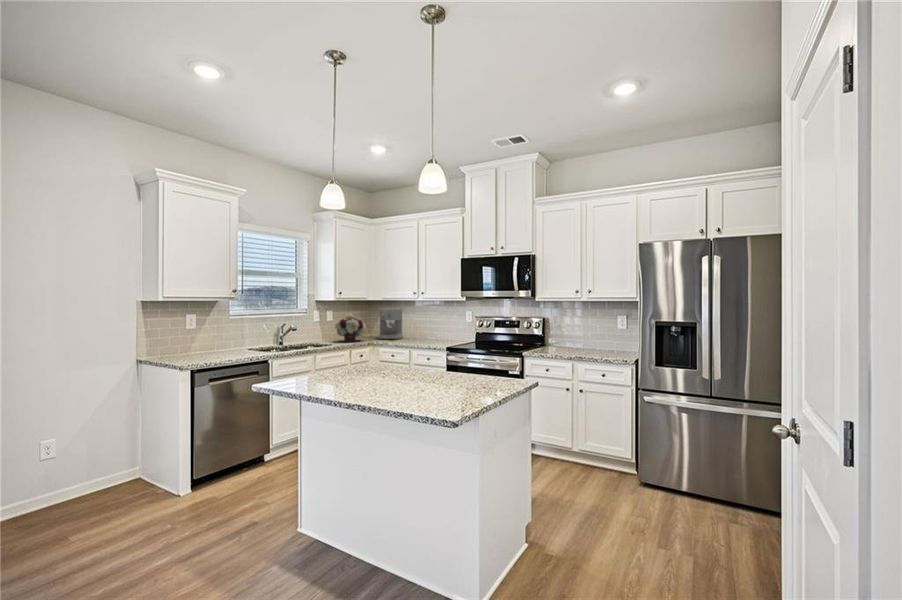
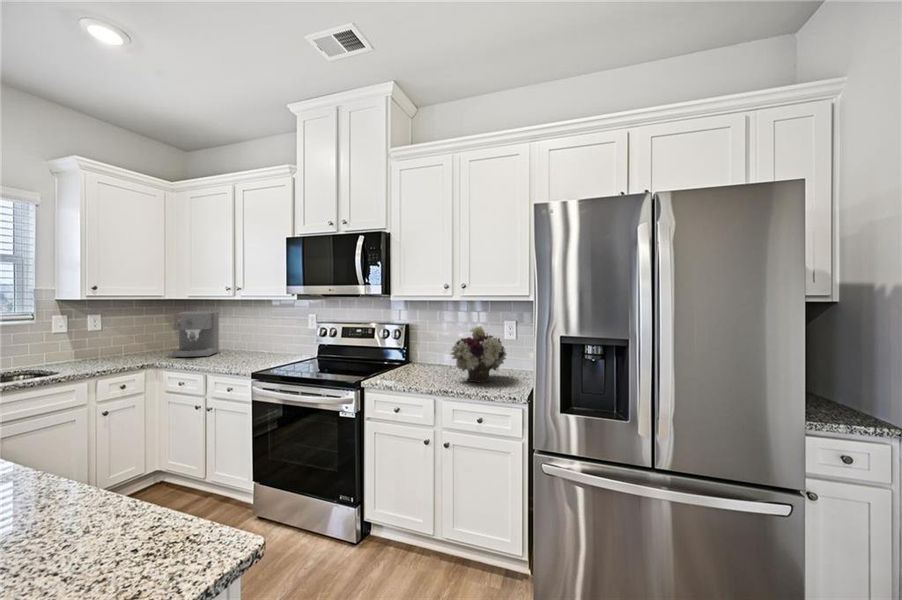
flower arrangement: present [335,314,366,342] -> present [451,326,507,382]

